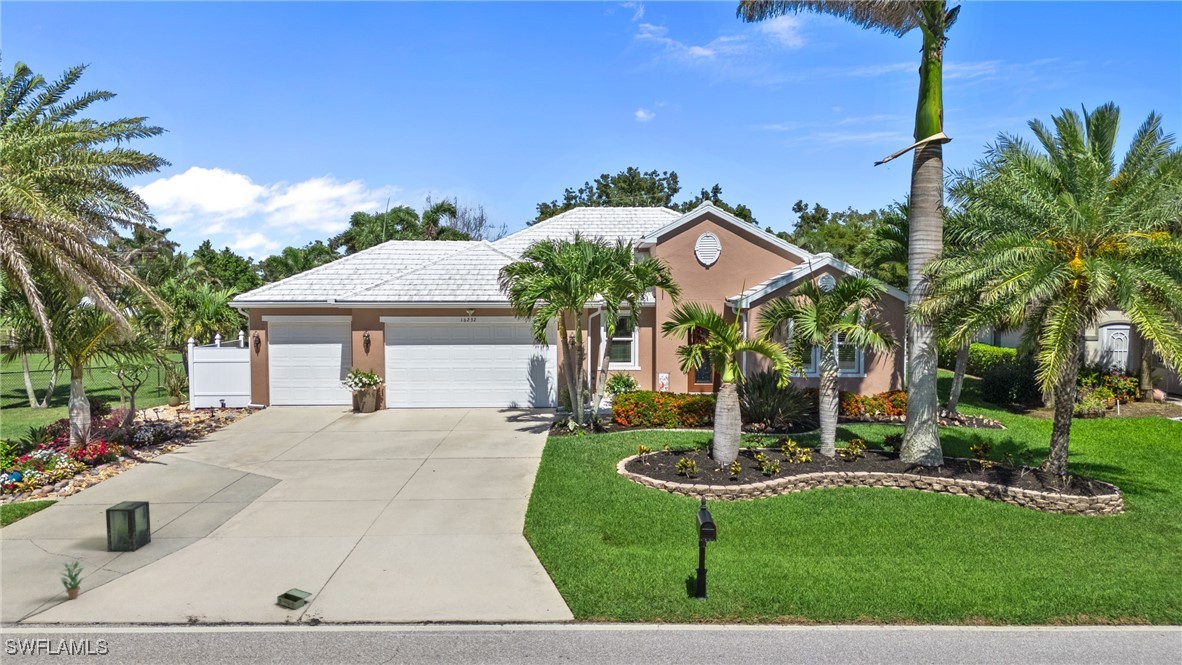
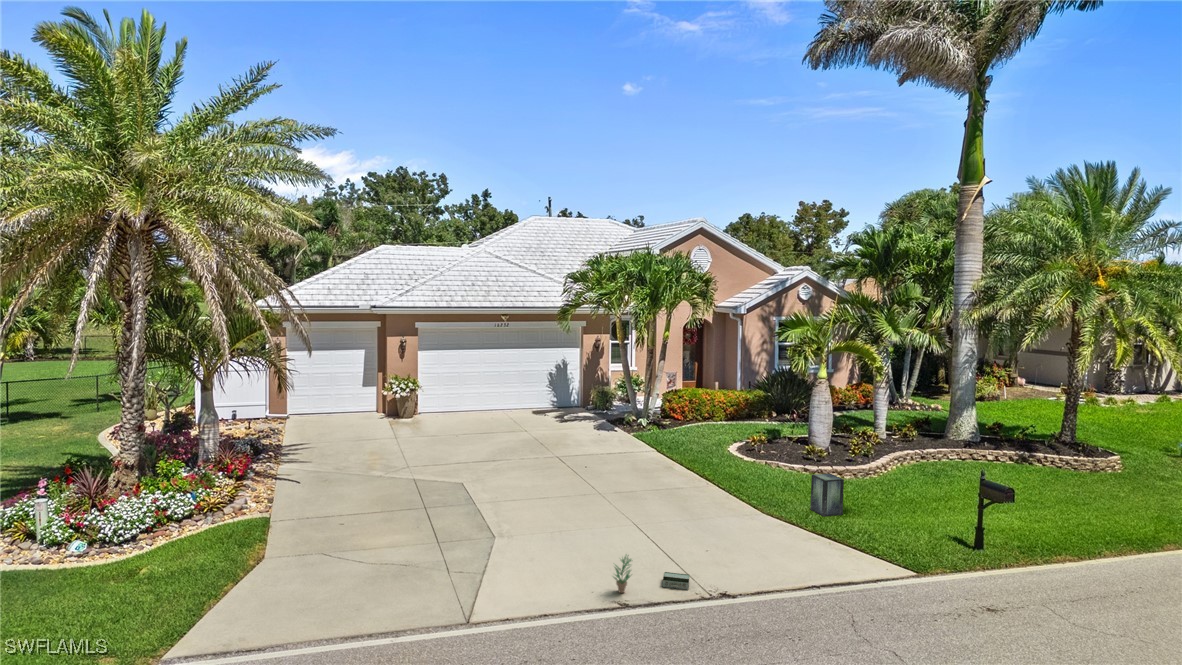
storage box: present [106,501,151,552] -> present [810,474,844,516]
potted plant: present [62,562,83,599] -> present [614,556,631,593]

